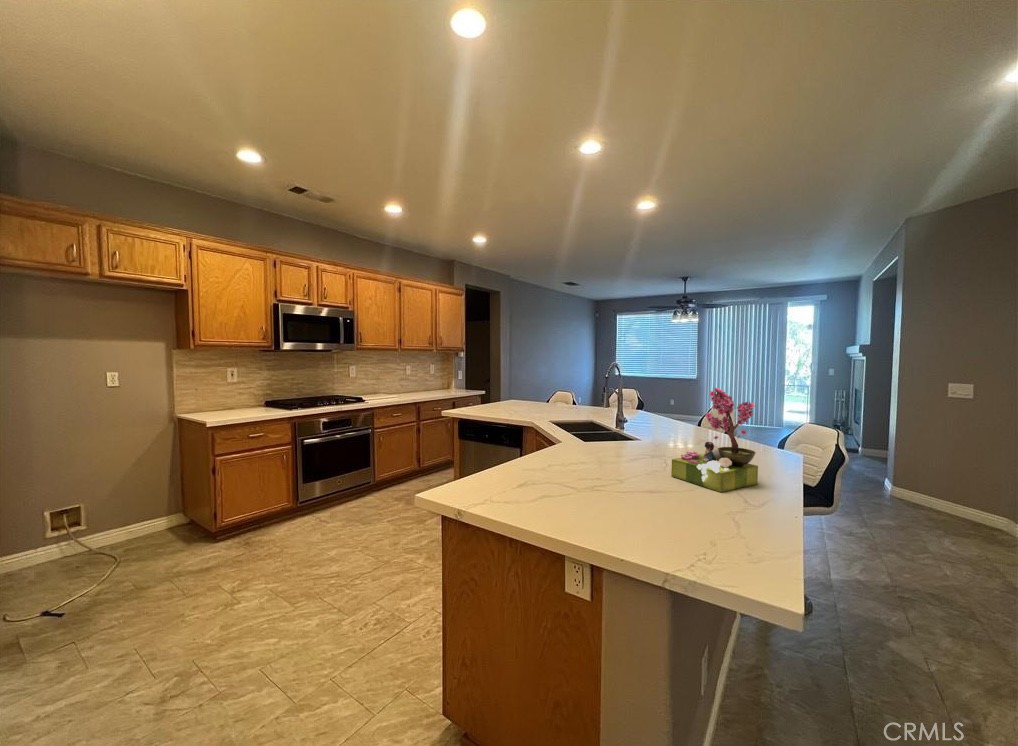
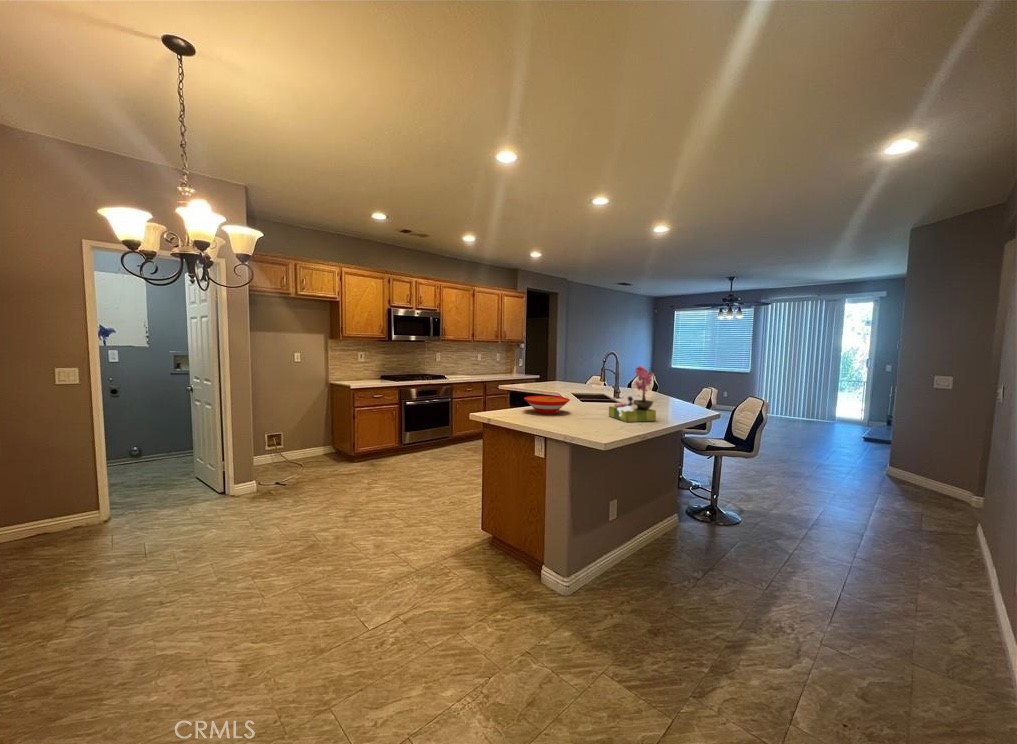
bowl: none [523,441,604,478] -> present [524,396,570,414]

